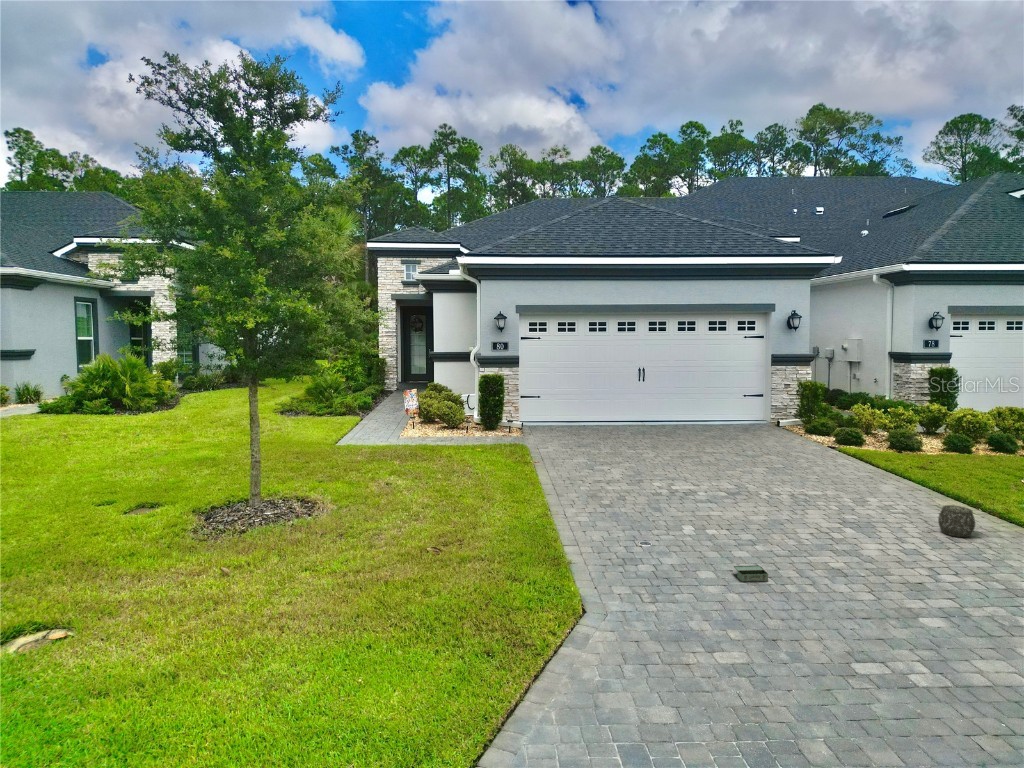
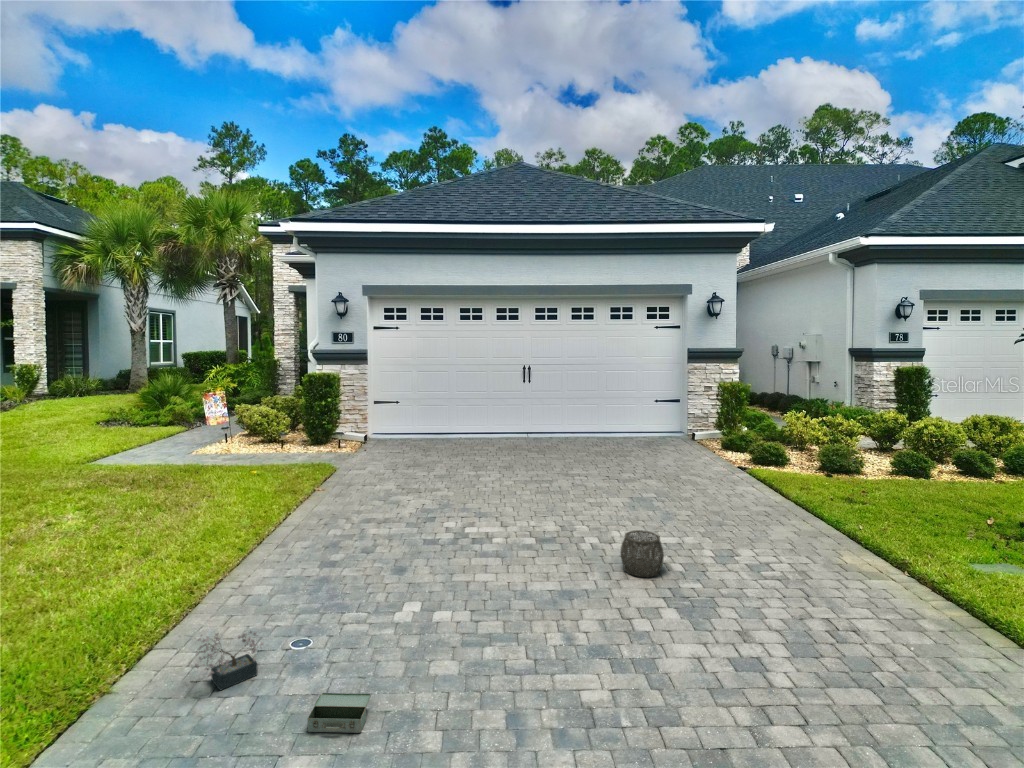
woven basket: present [938,505,975,537] -> present [621,530,664,577]
decorative plant: none [653,540,680,570] -> present [195,631,263,690]

